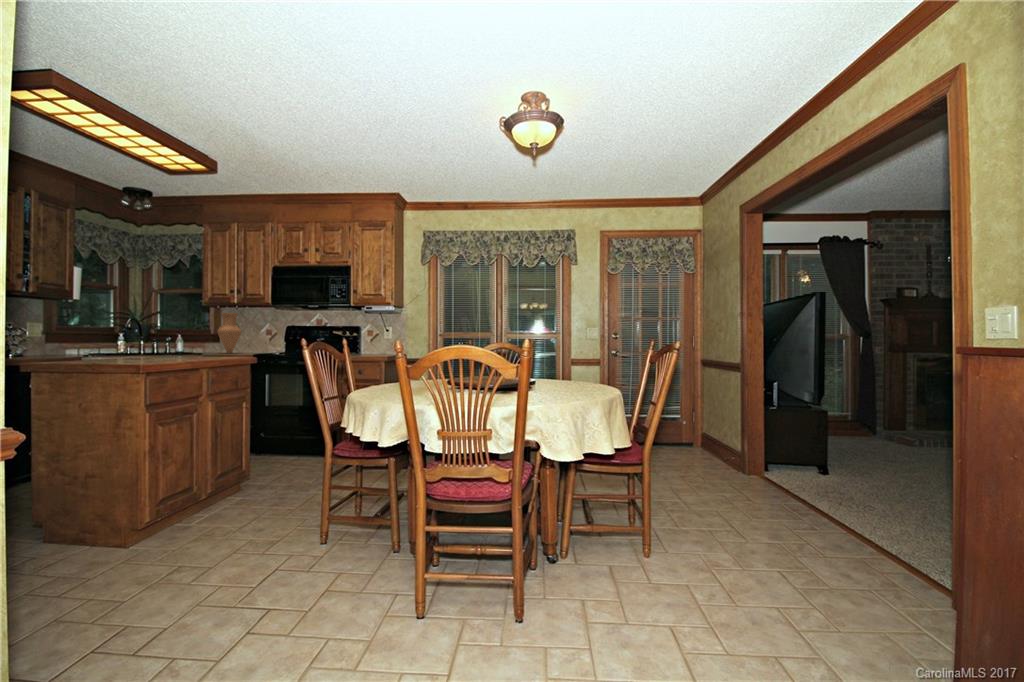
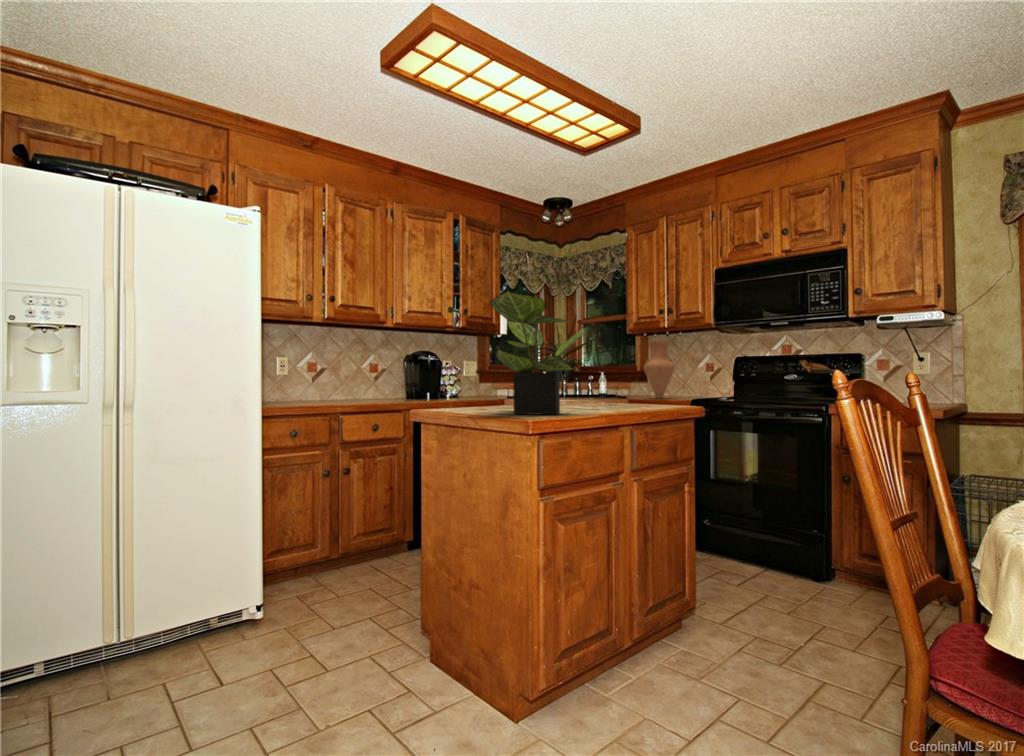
potted plant: none [98,283,177,363] -> present [490,290,586,415]

